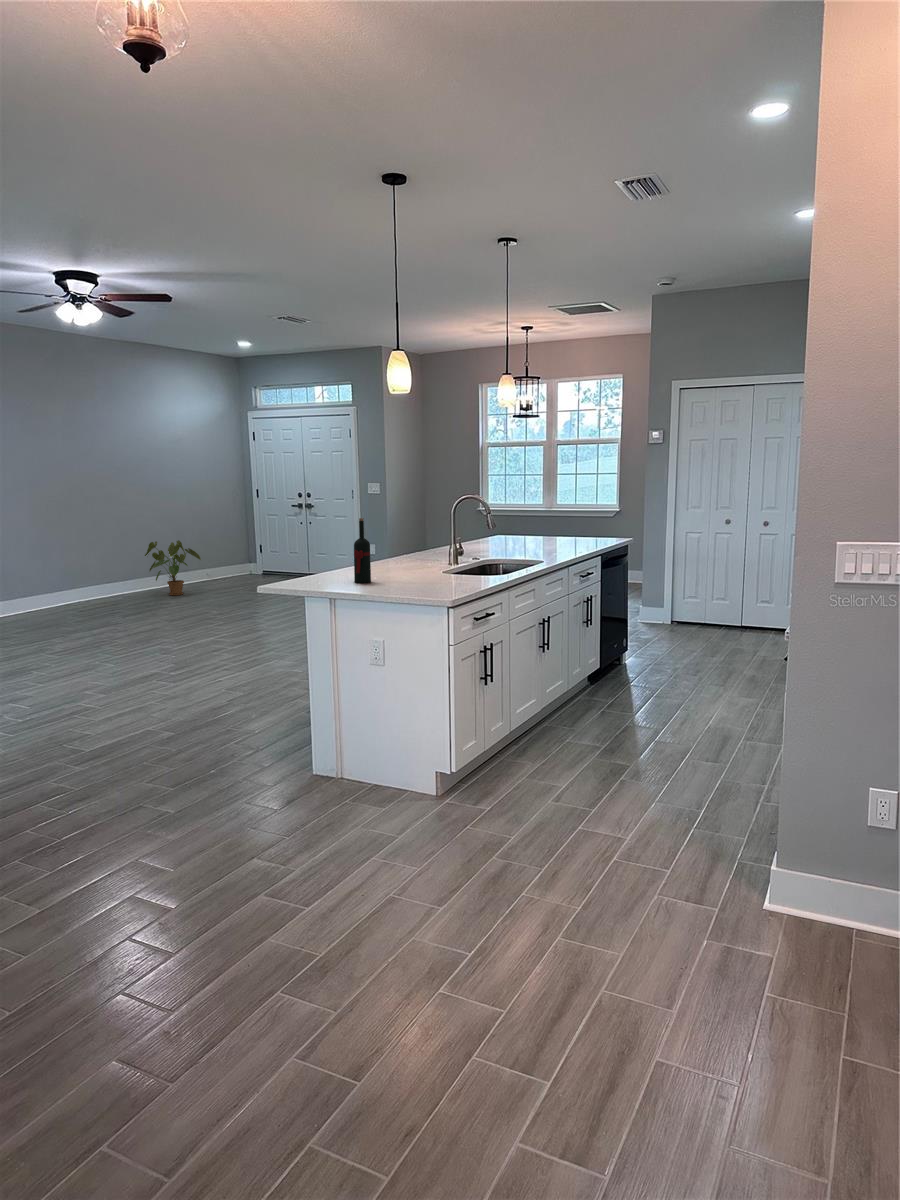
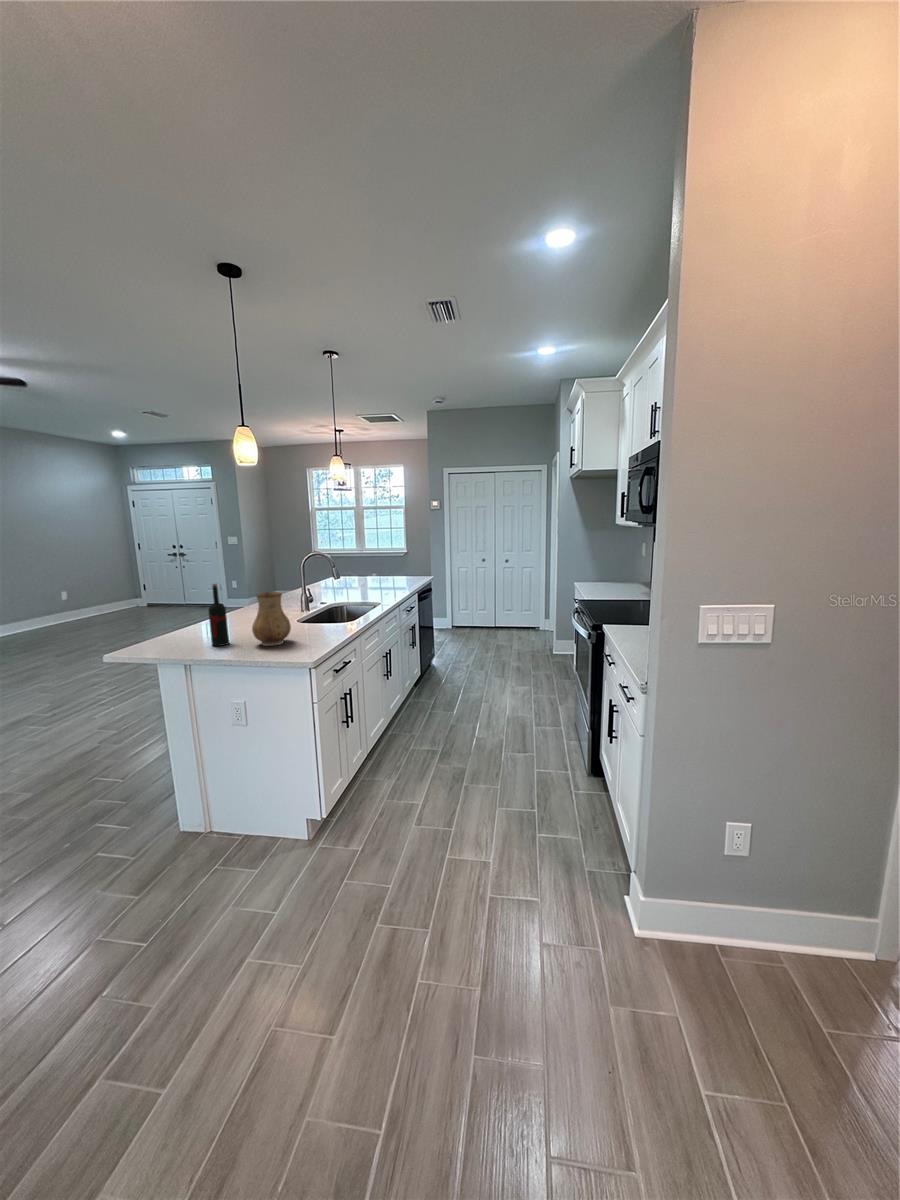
ceramic pitcher: none [394,529,432,585] -> present [252,592,291,646]
house plant: present [145,540,201,595] -> none [31,587,90,632]

